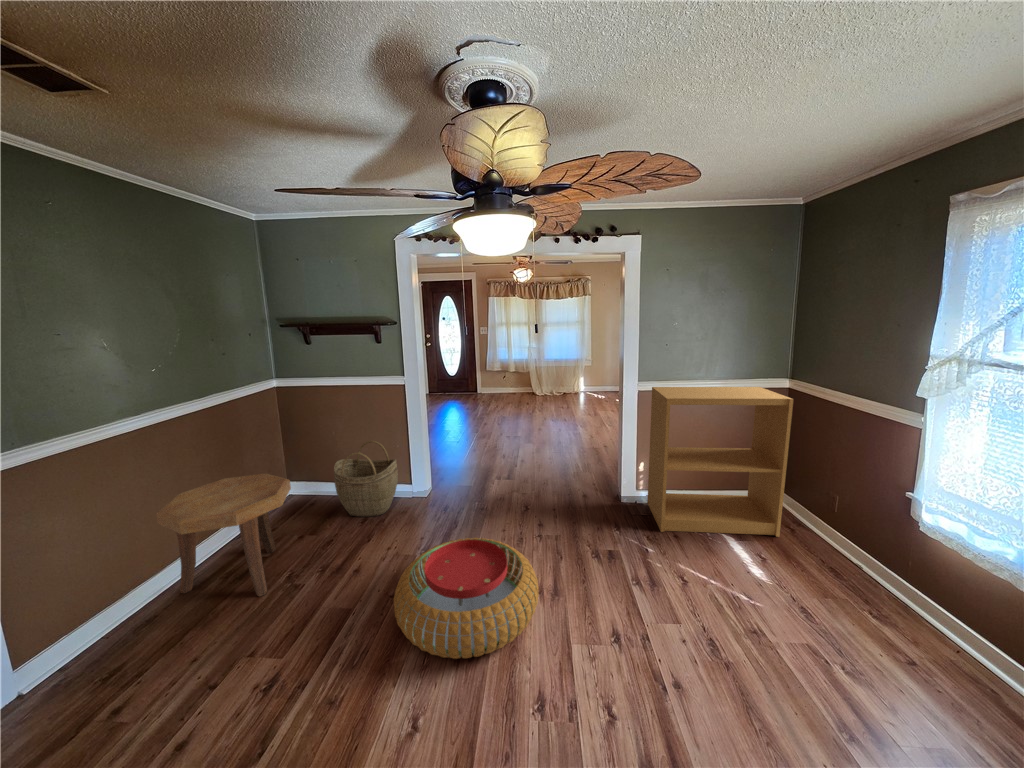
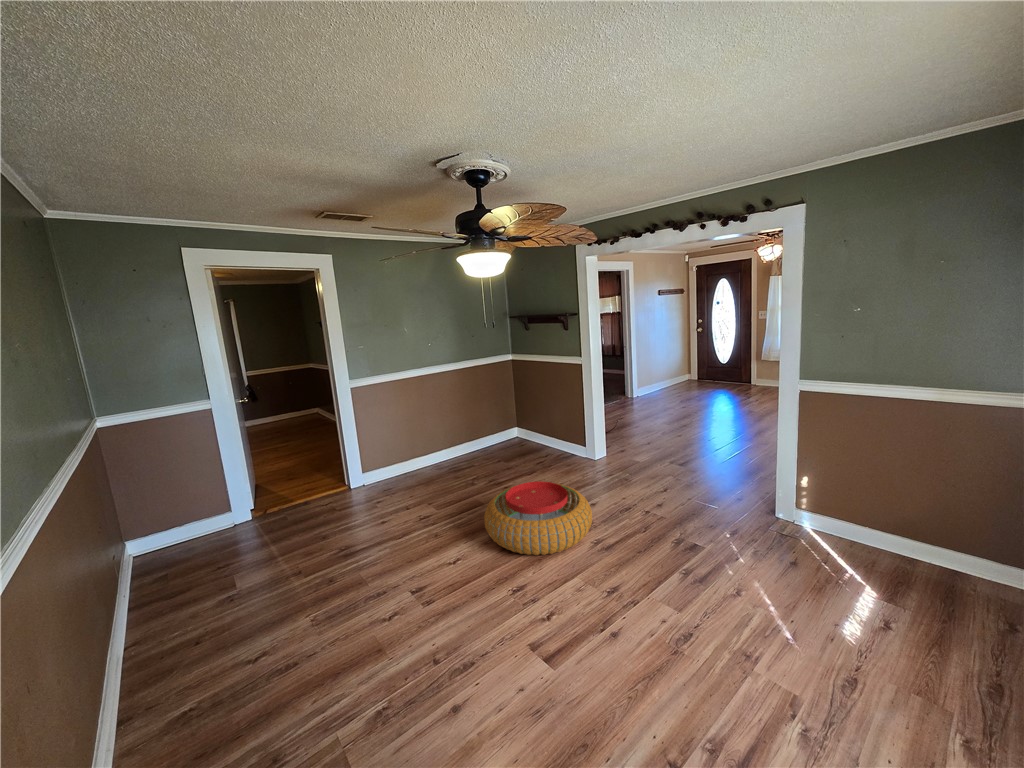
bookshelf: present [648,387,794,537] -> none [780,381,1018,630]
woven basket: present [334,441,398,517] -> none [526,406,571,463]
side table: present [156,474,291,596] -> none [421,412,485,483]

